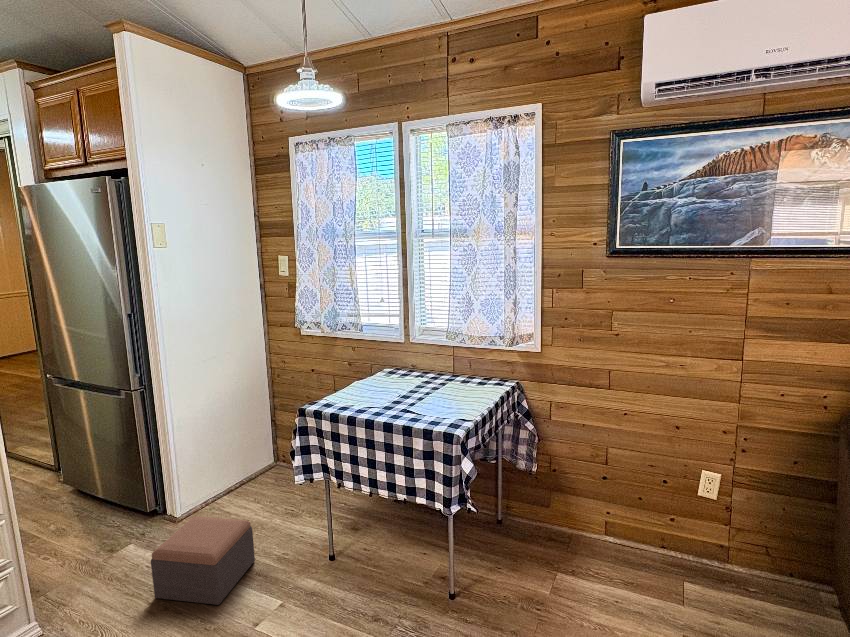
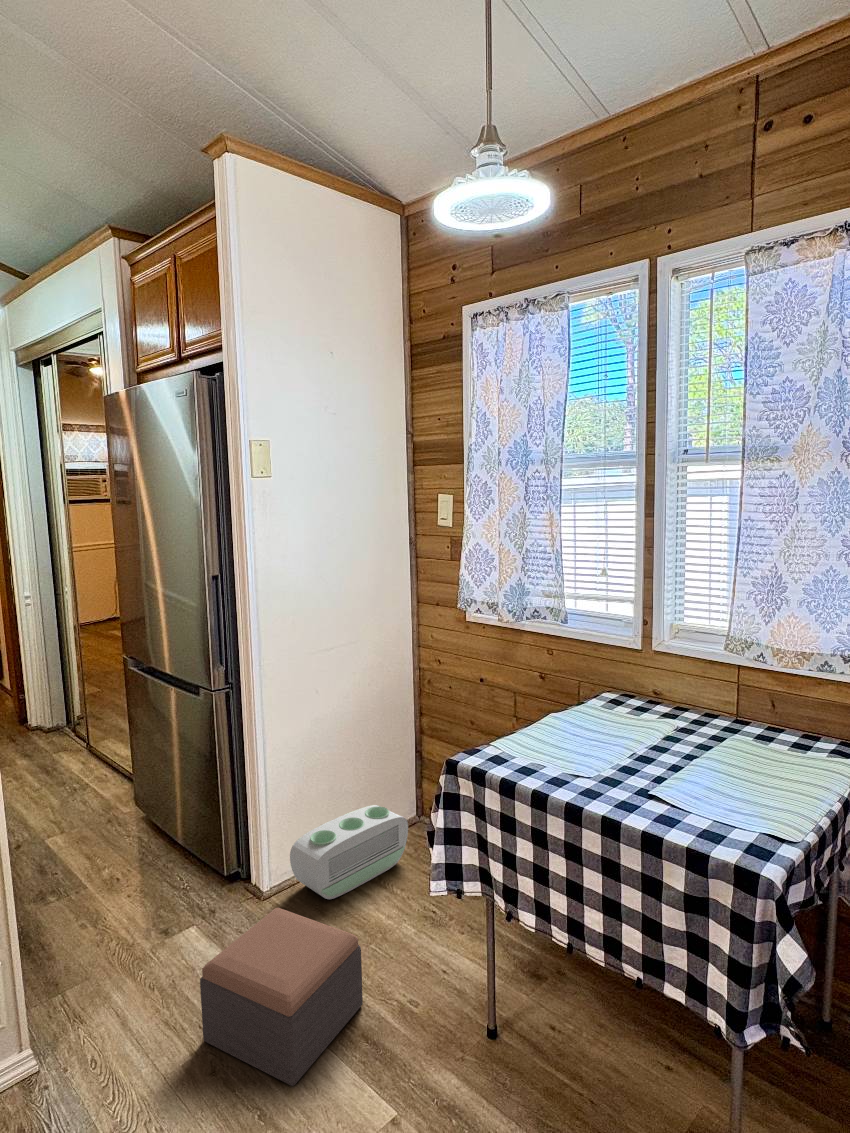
air purifier: none [194,456,271,515] -> present [290,805,408,899]

